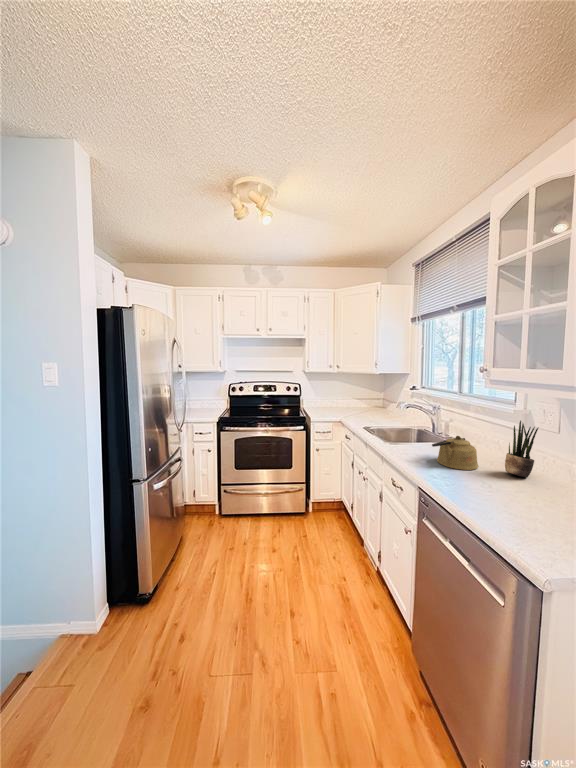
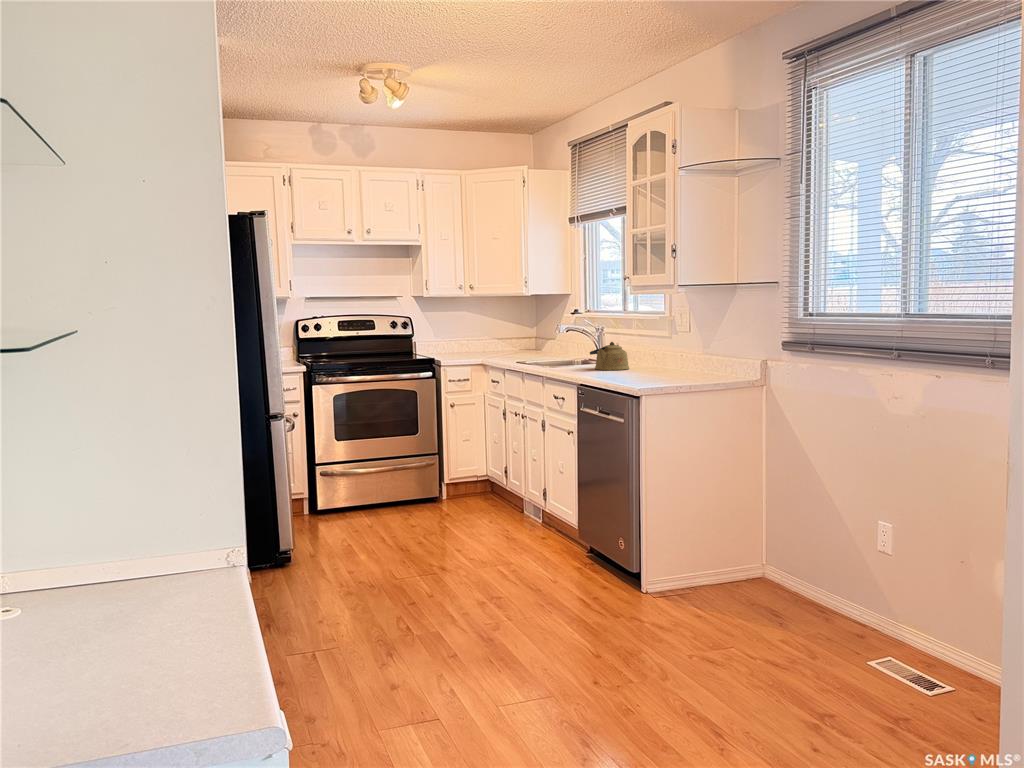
potted plant: present [505,421,538,477] -> none [648,321,670,369]

